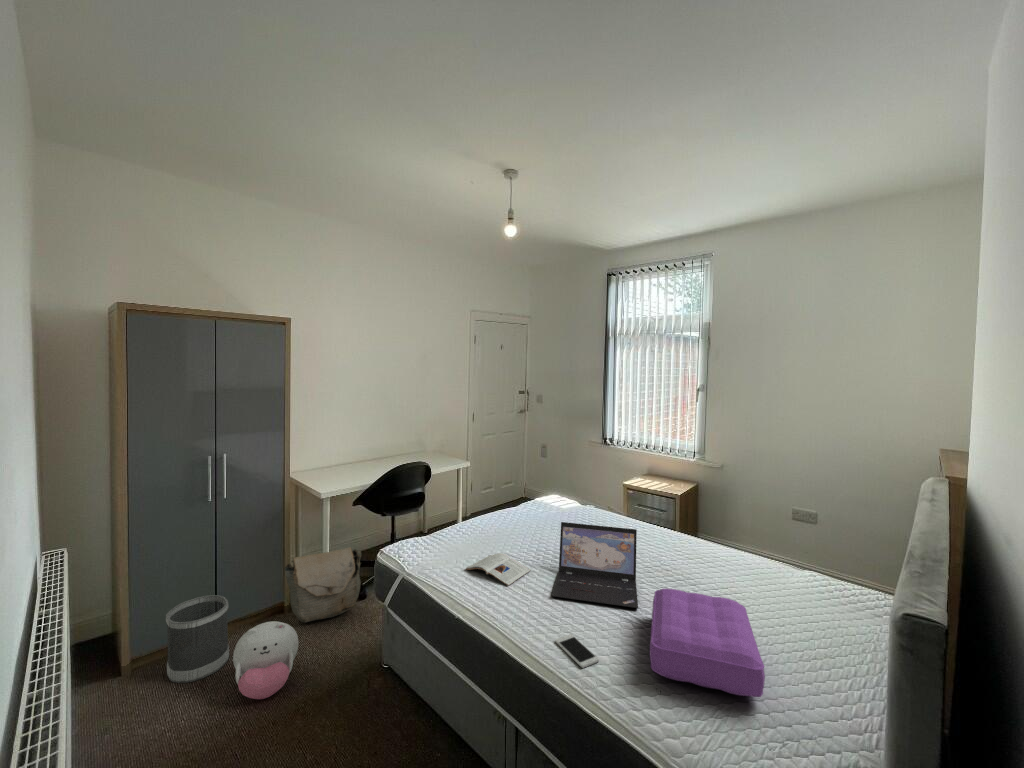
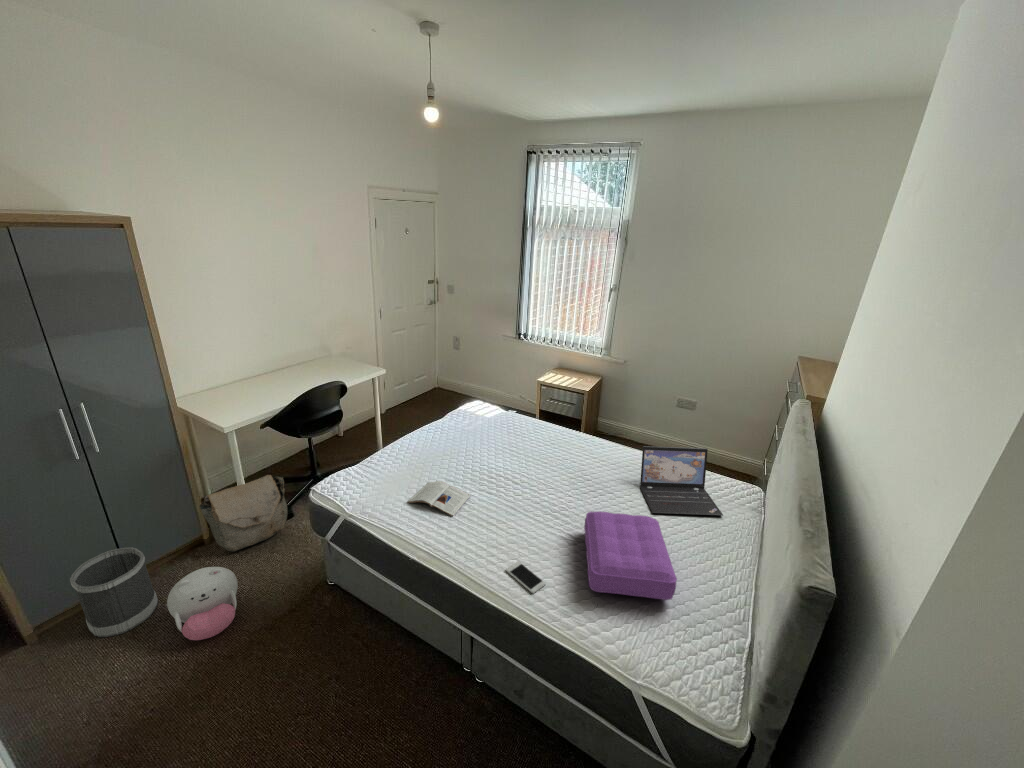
laptop: present [552,522,638,608] -> present [640,446,723,516]

